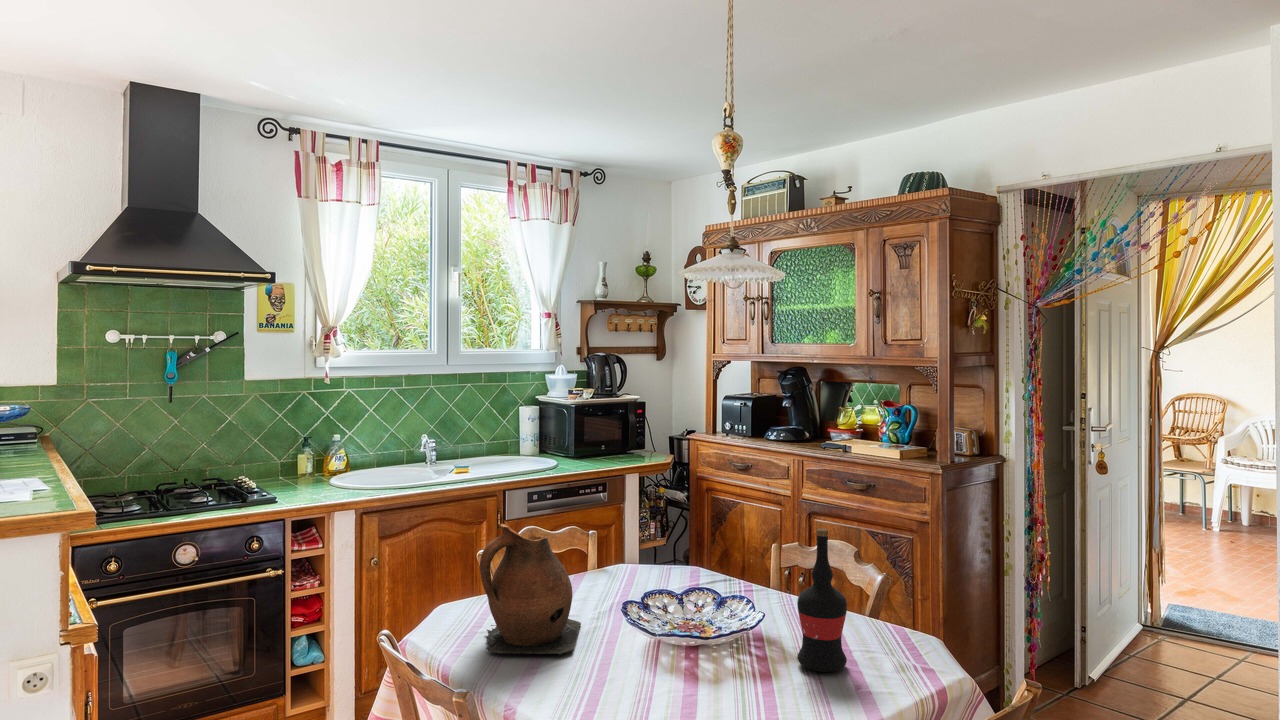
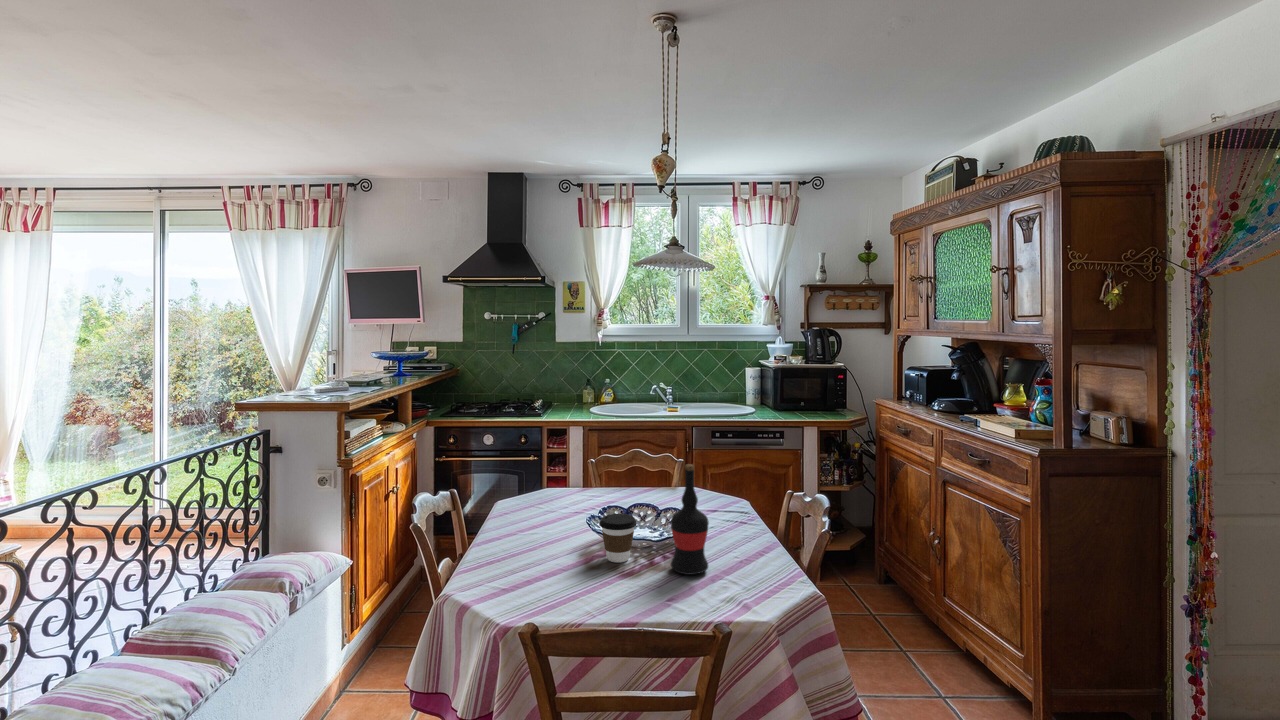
ceramic pitcher: present [480,524,581,656] -> none [522,436,598,525]
coffee cup: none [700,612,751,682] -> present [600,514,636,563]

